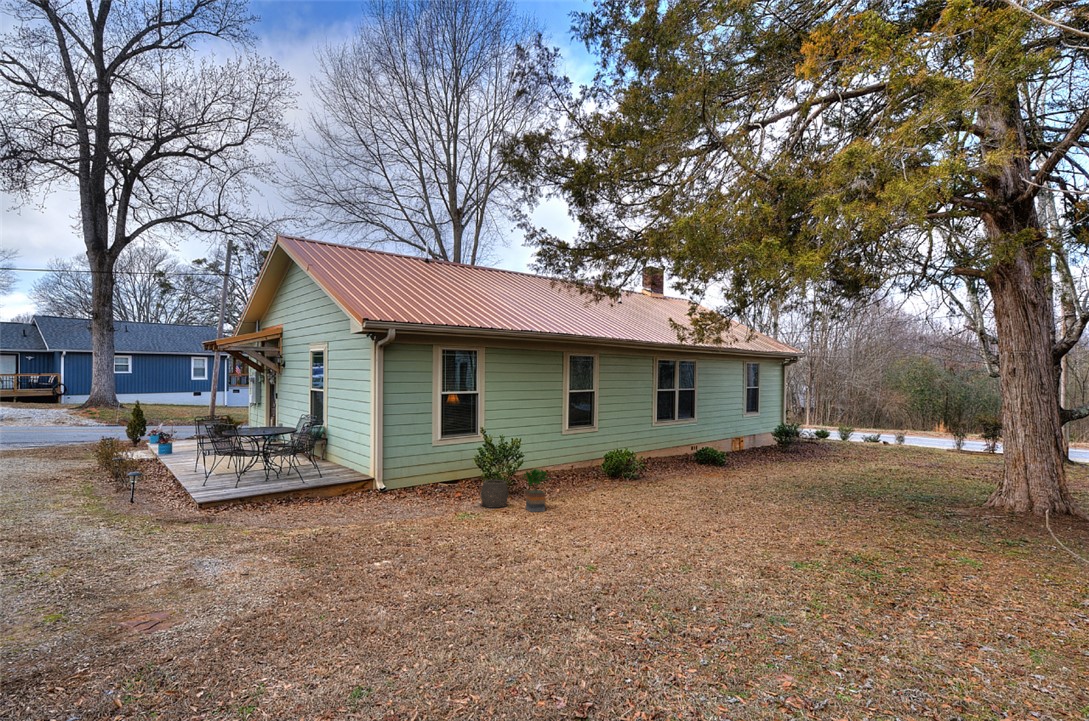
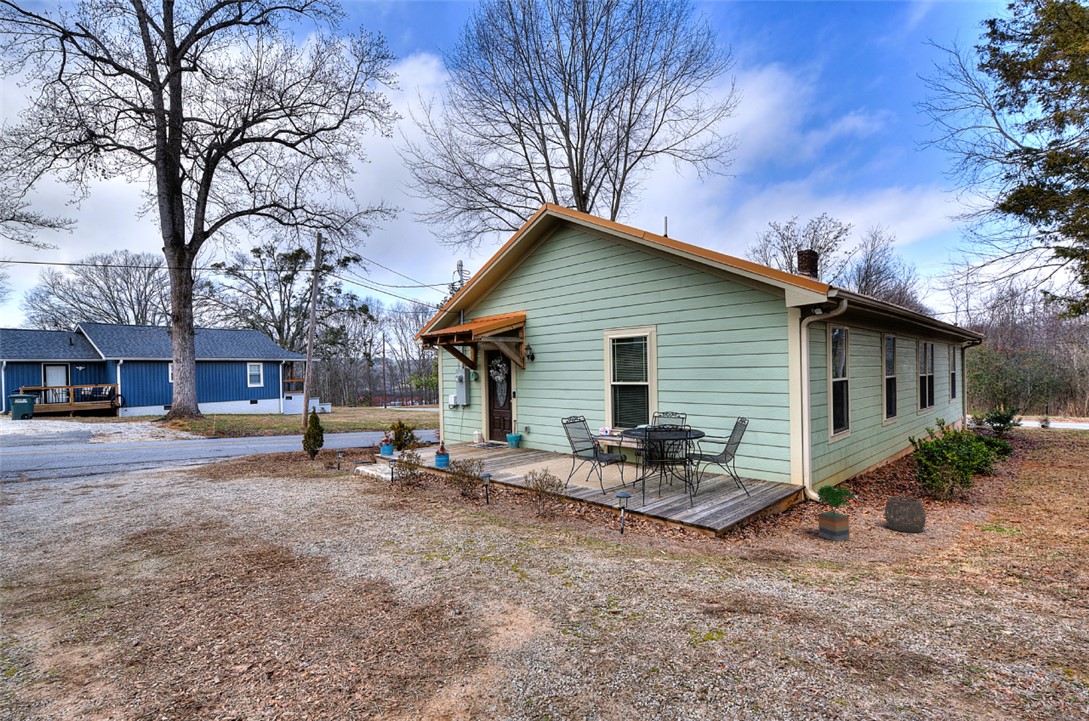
potted tree: present [523,469,551,512] -> present [817,485,854,542]

